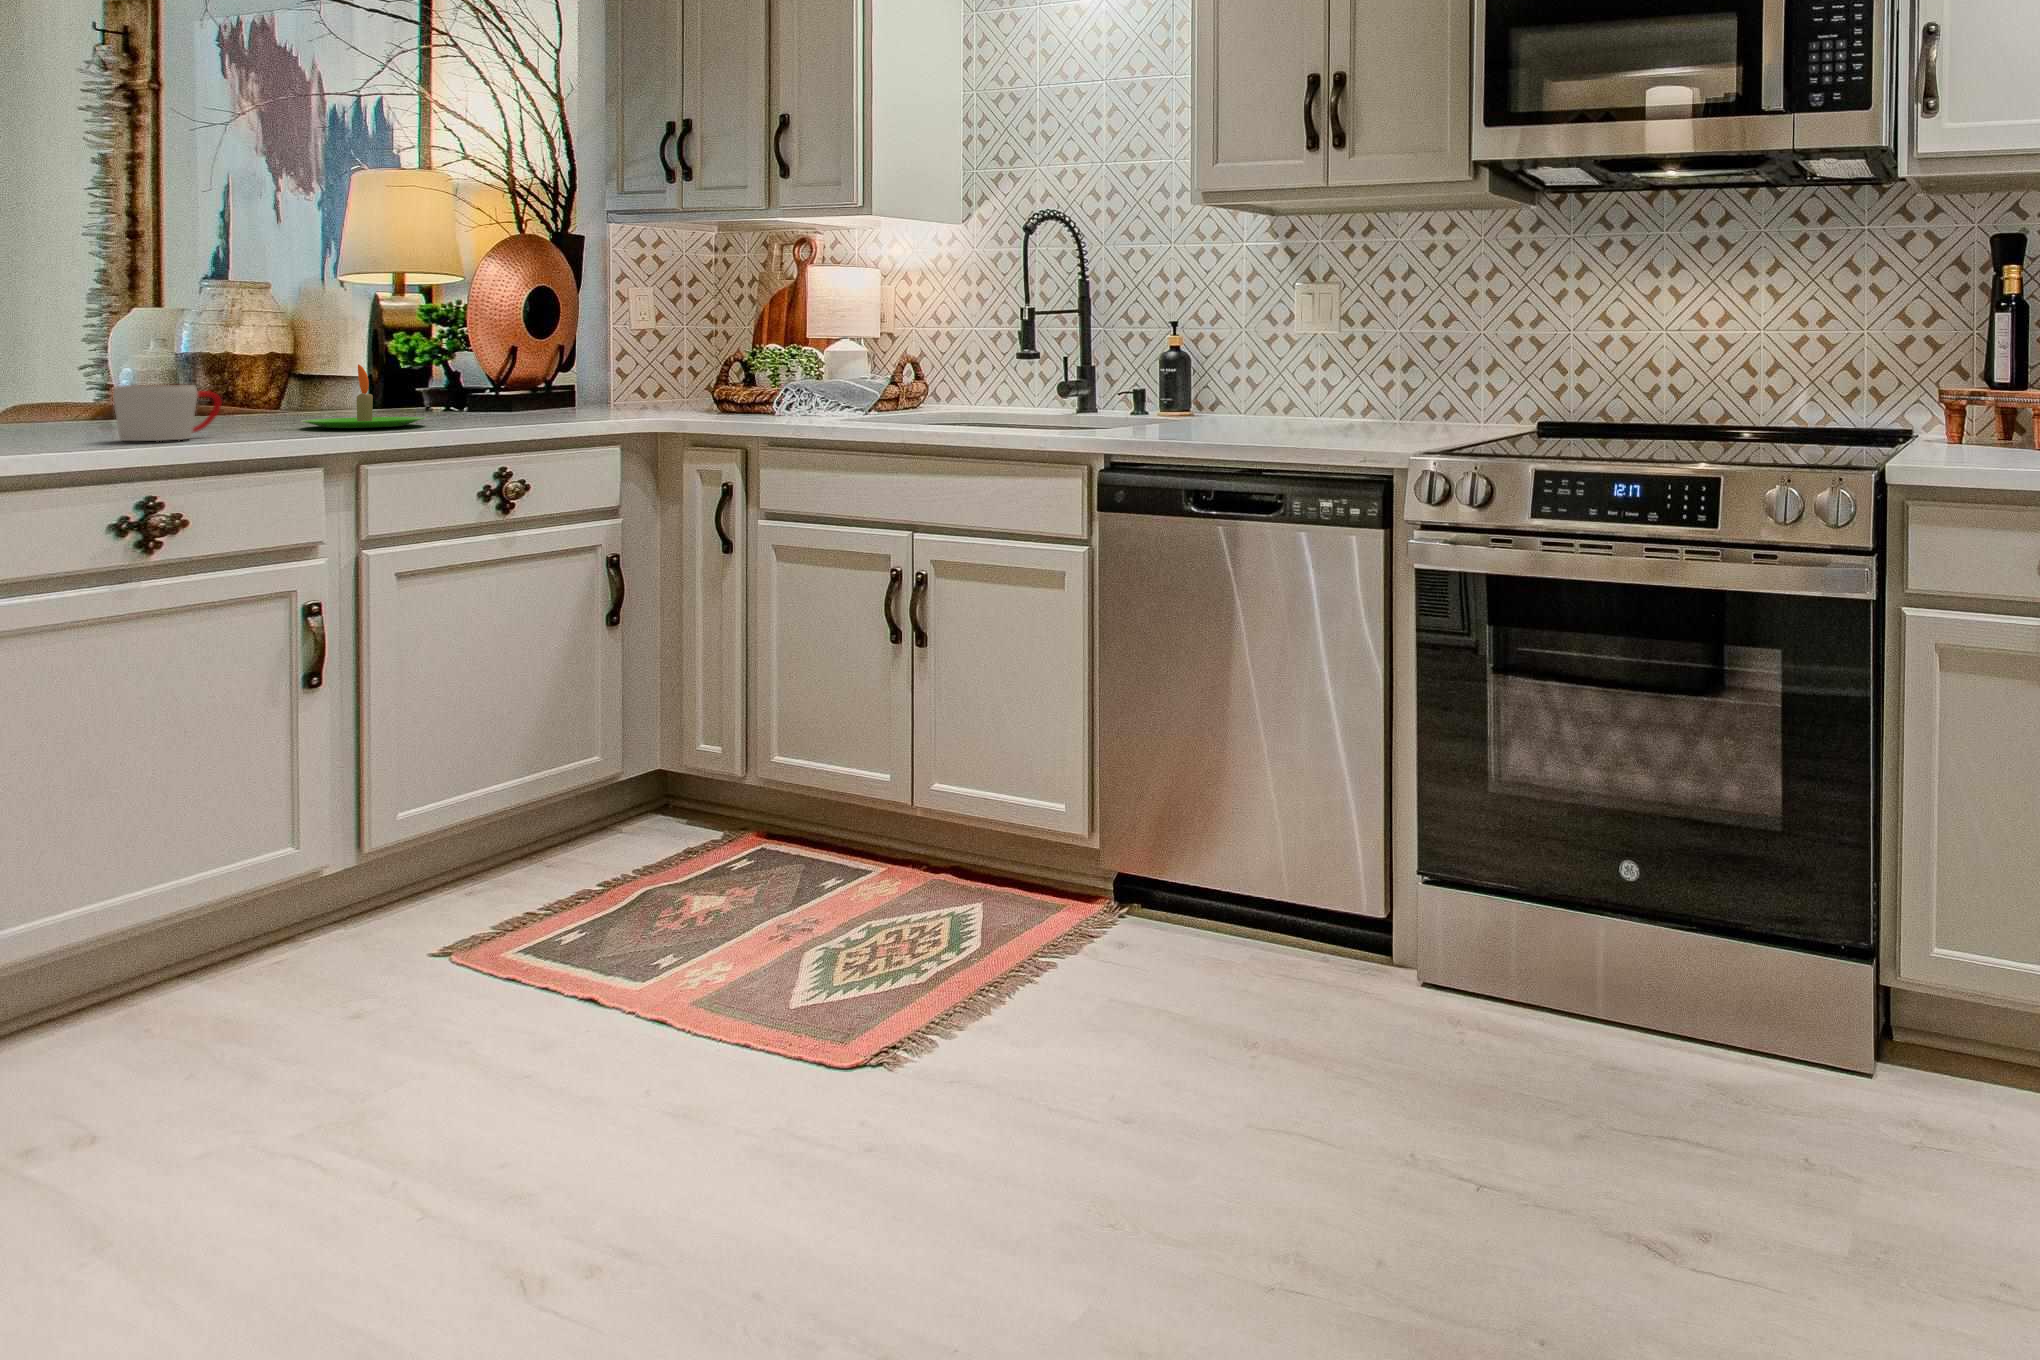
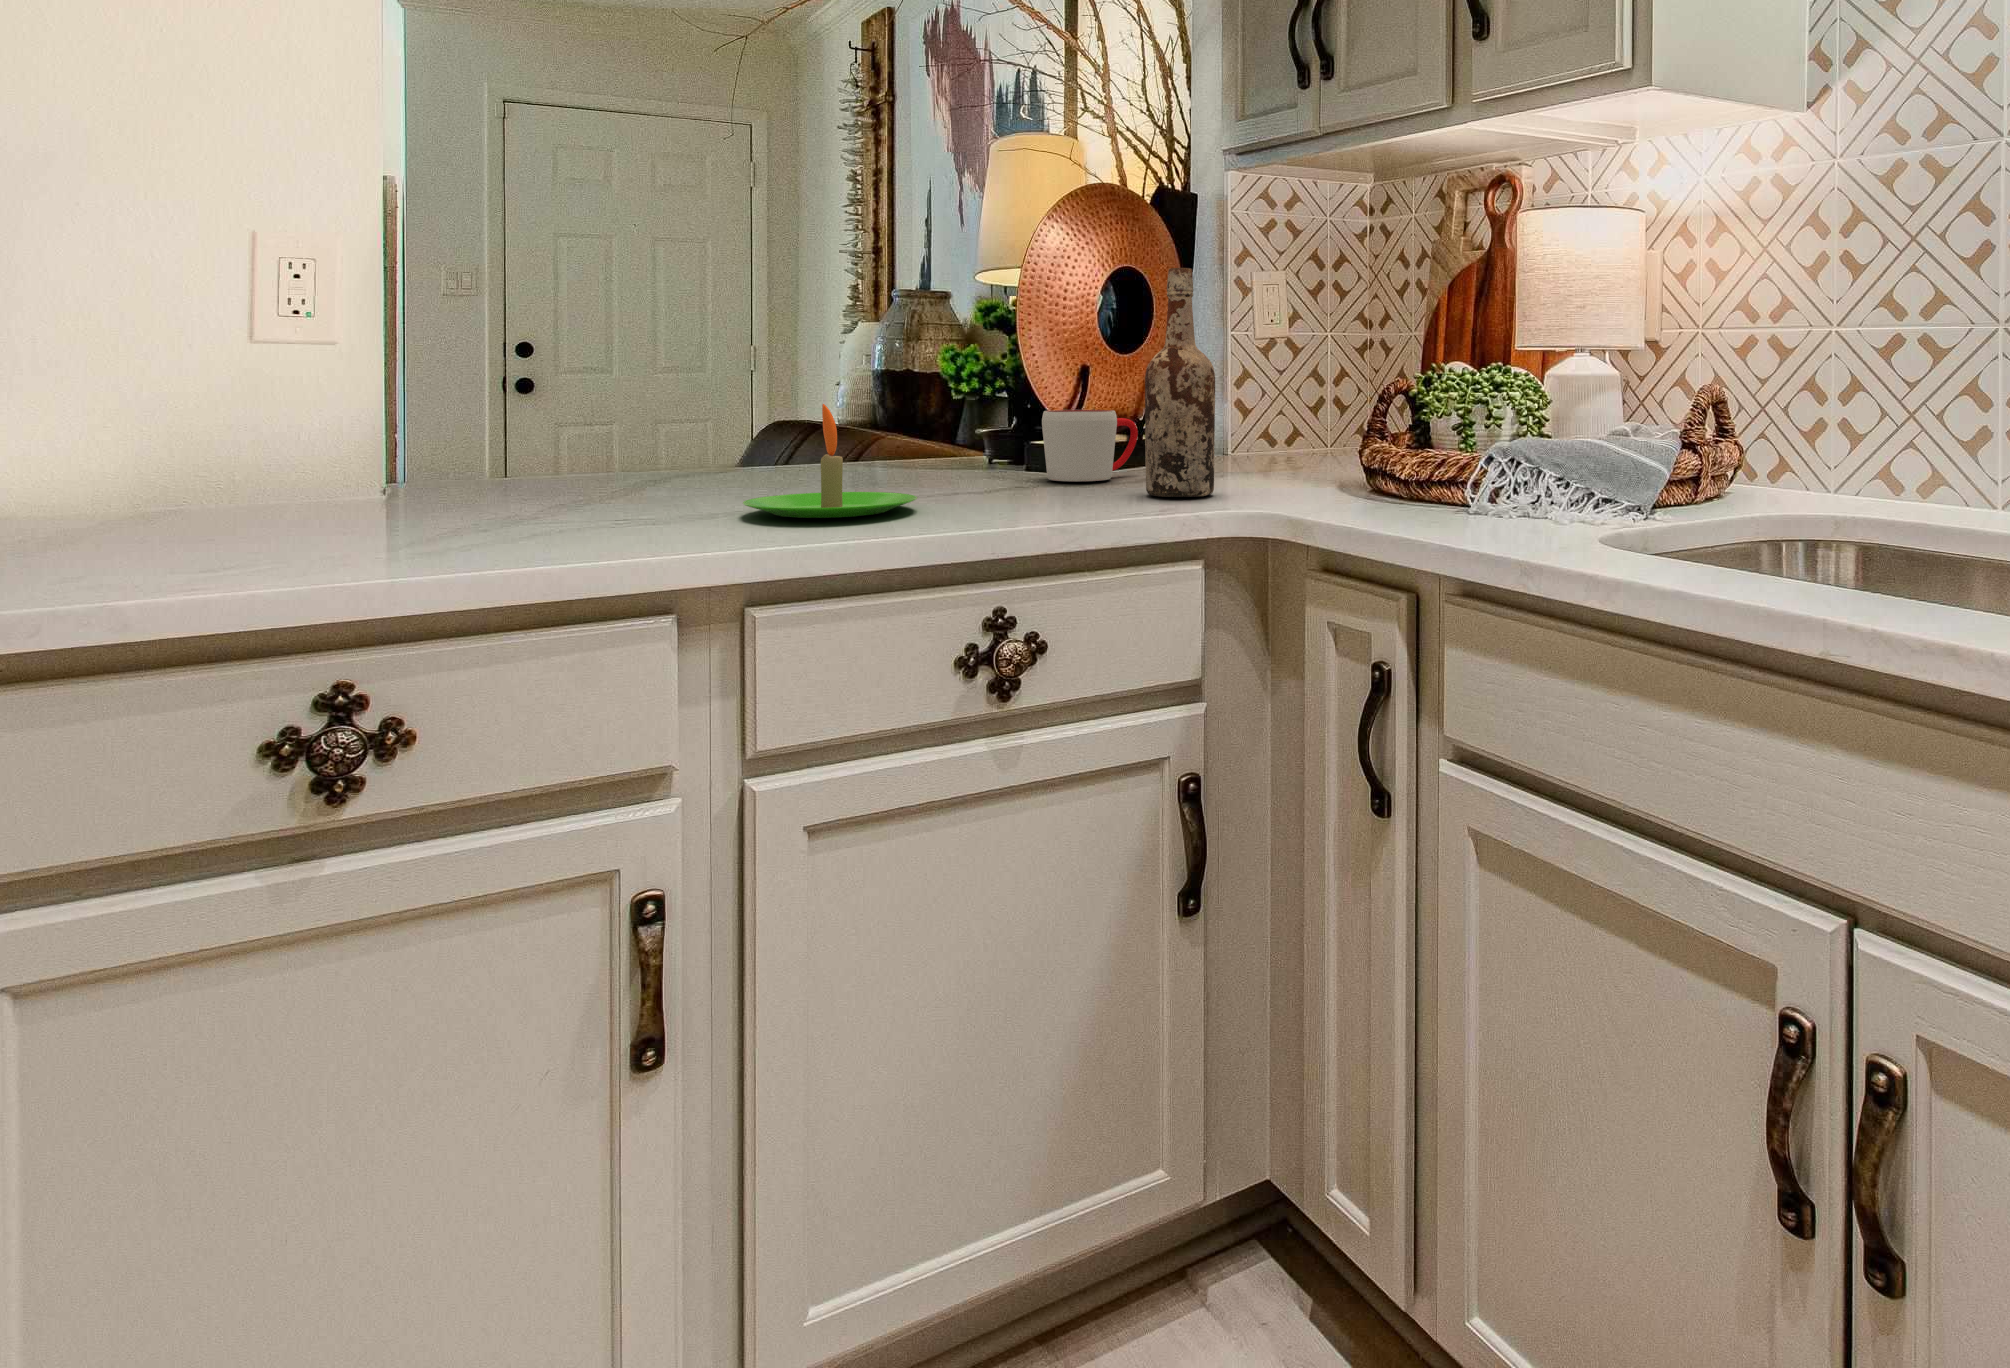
wine bottle: none [572,289,620,417] -> present [1145,268,1215,497]
mug: present [113,385,221,441] -> present [1042,410,1138,481]

